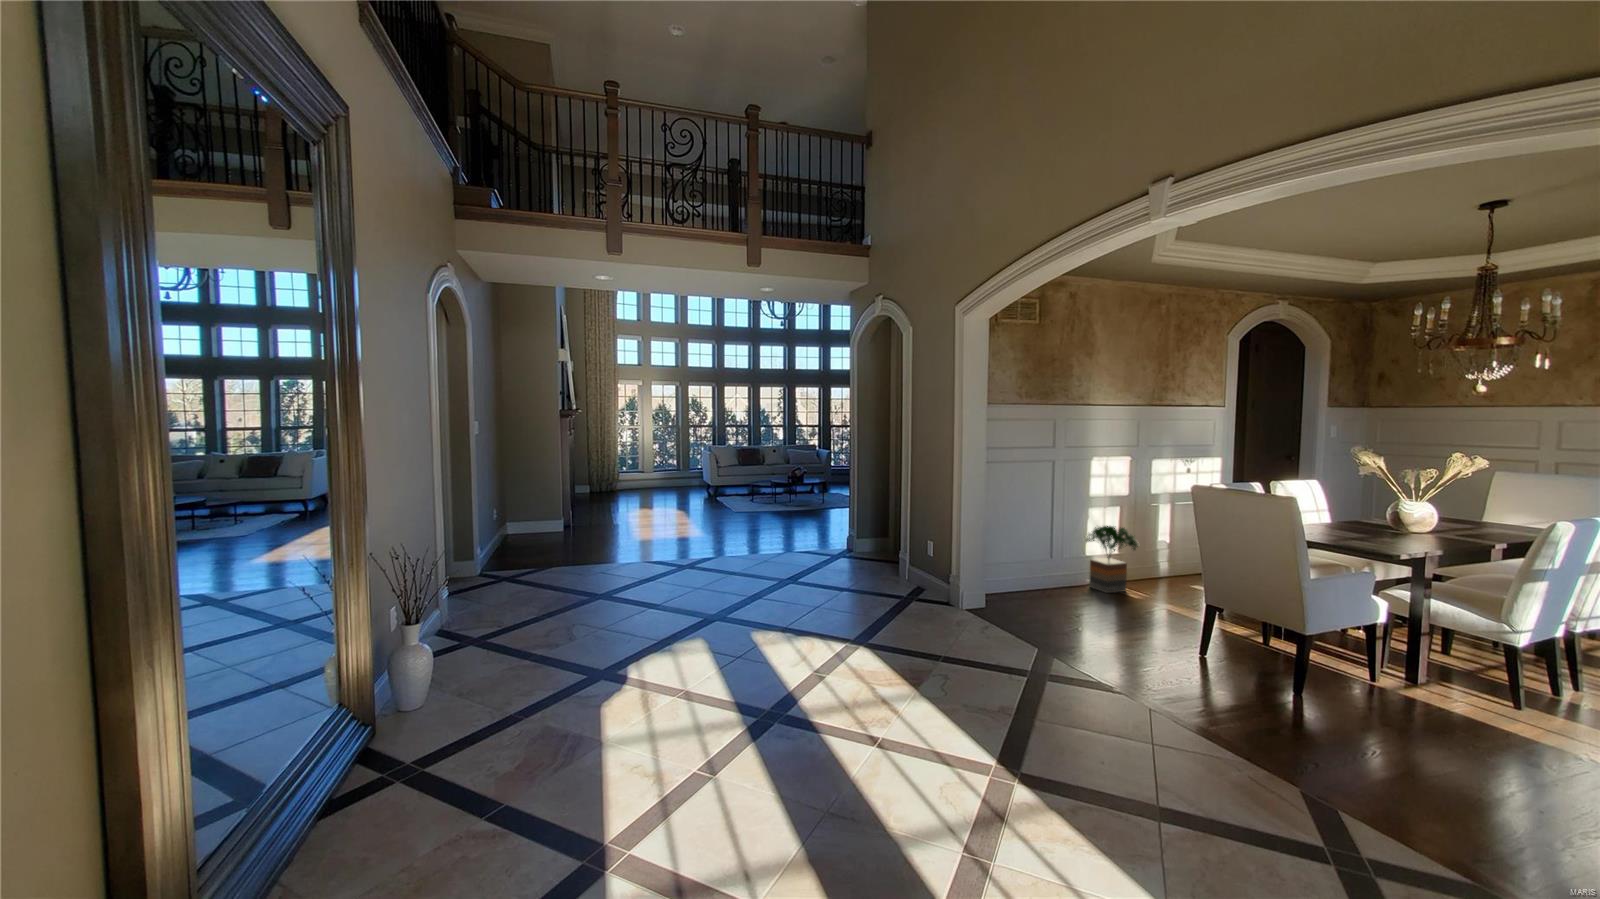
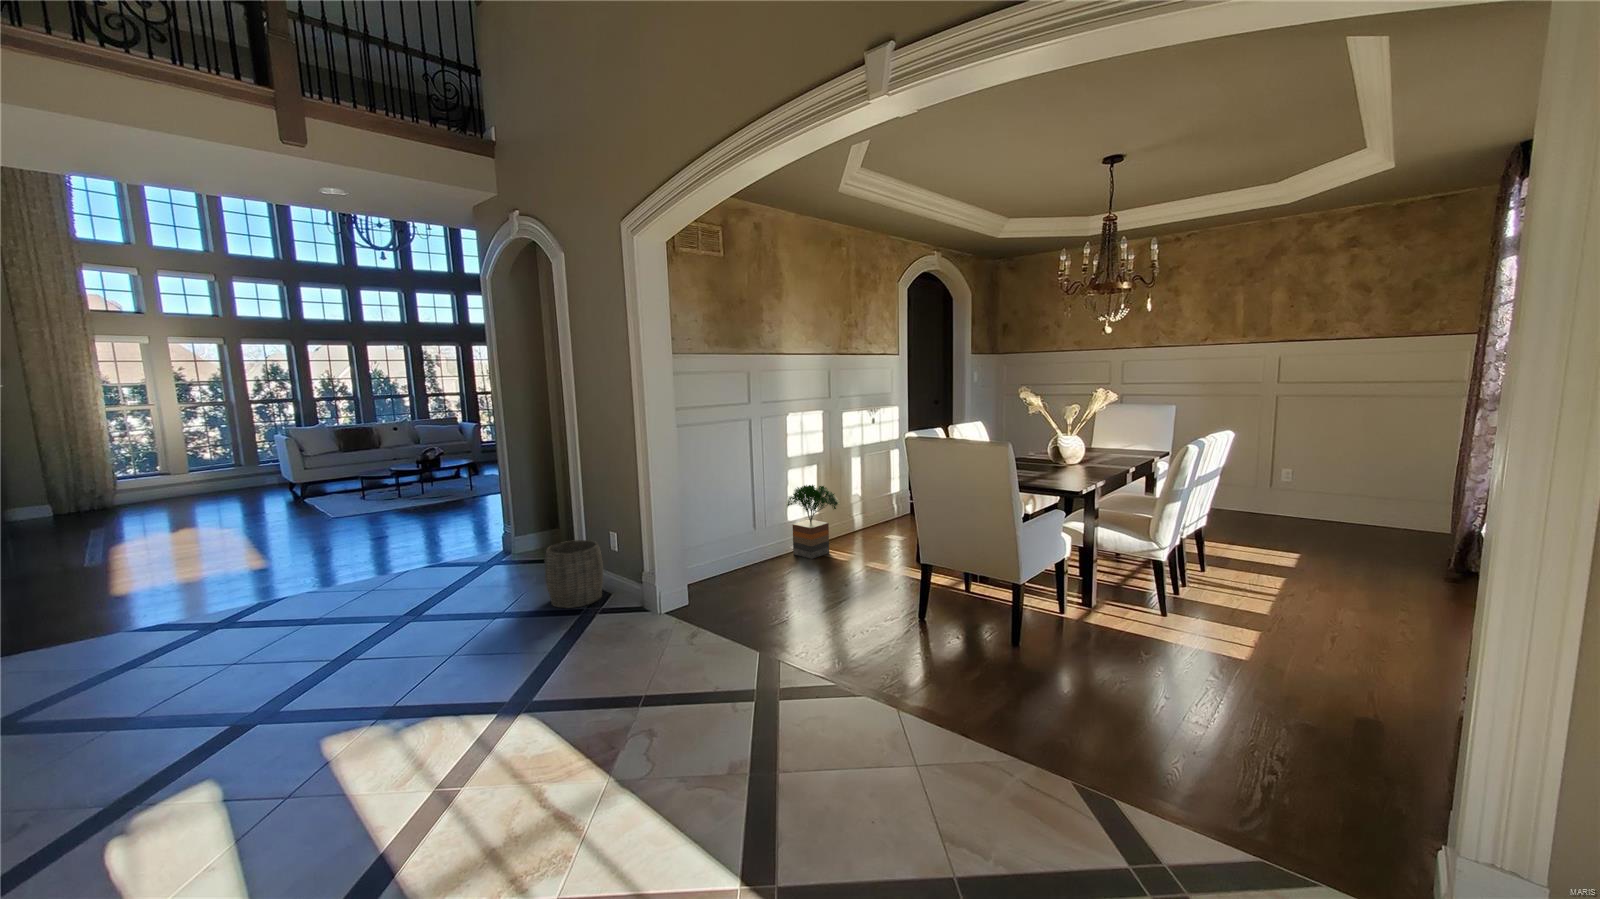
woven basket: none [879,545,921,595] -> present [545,540,603,608]

